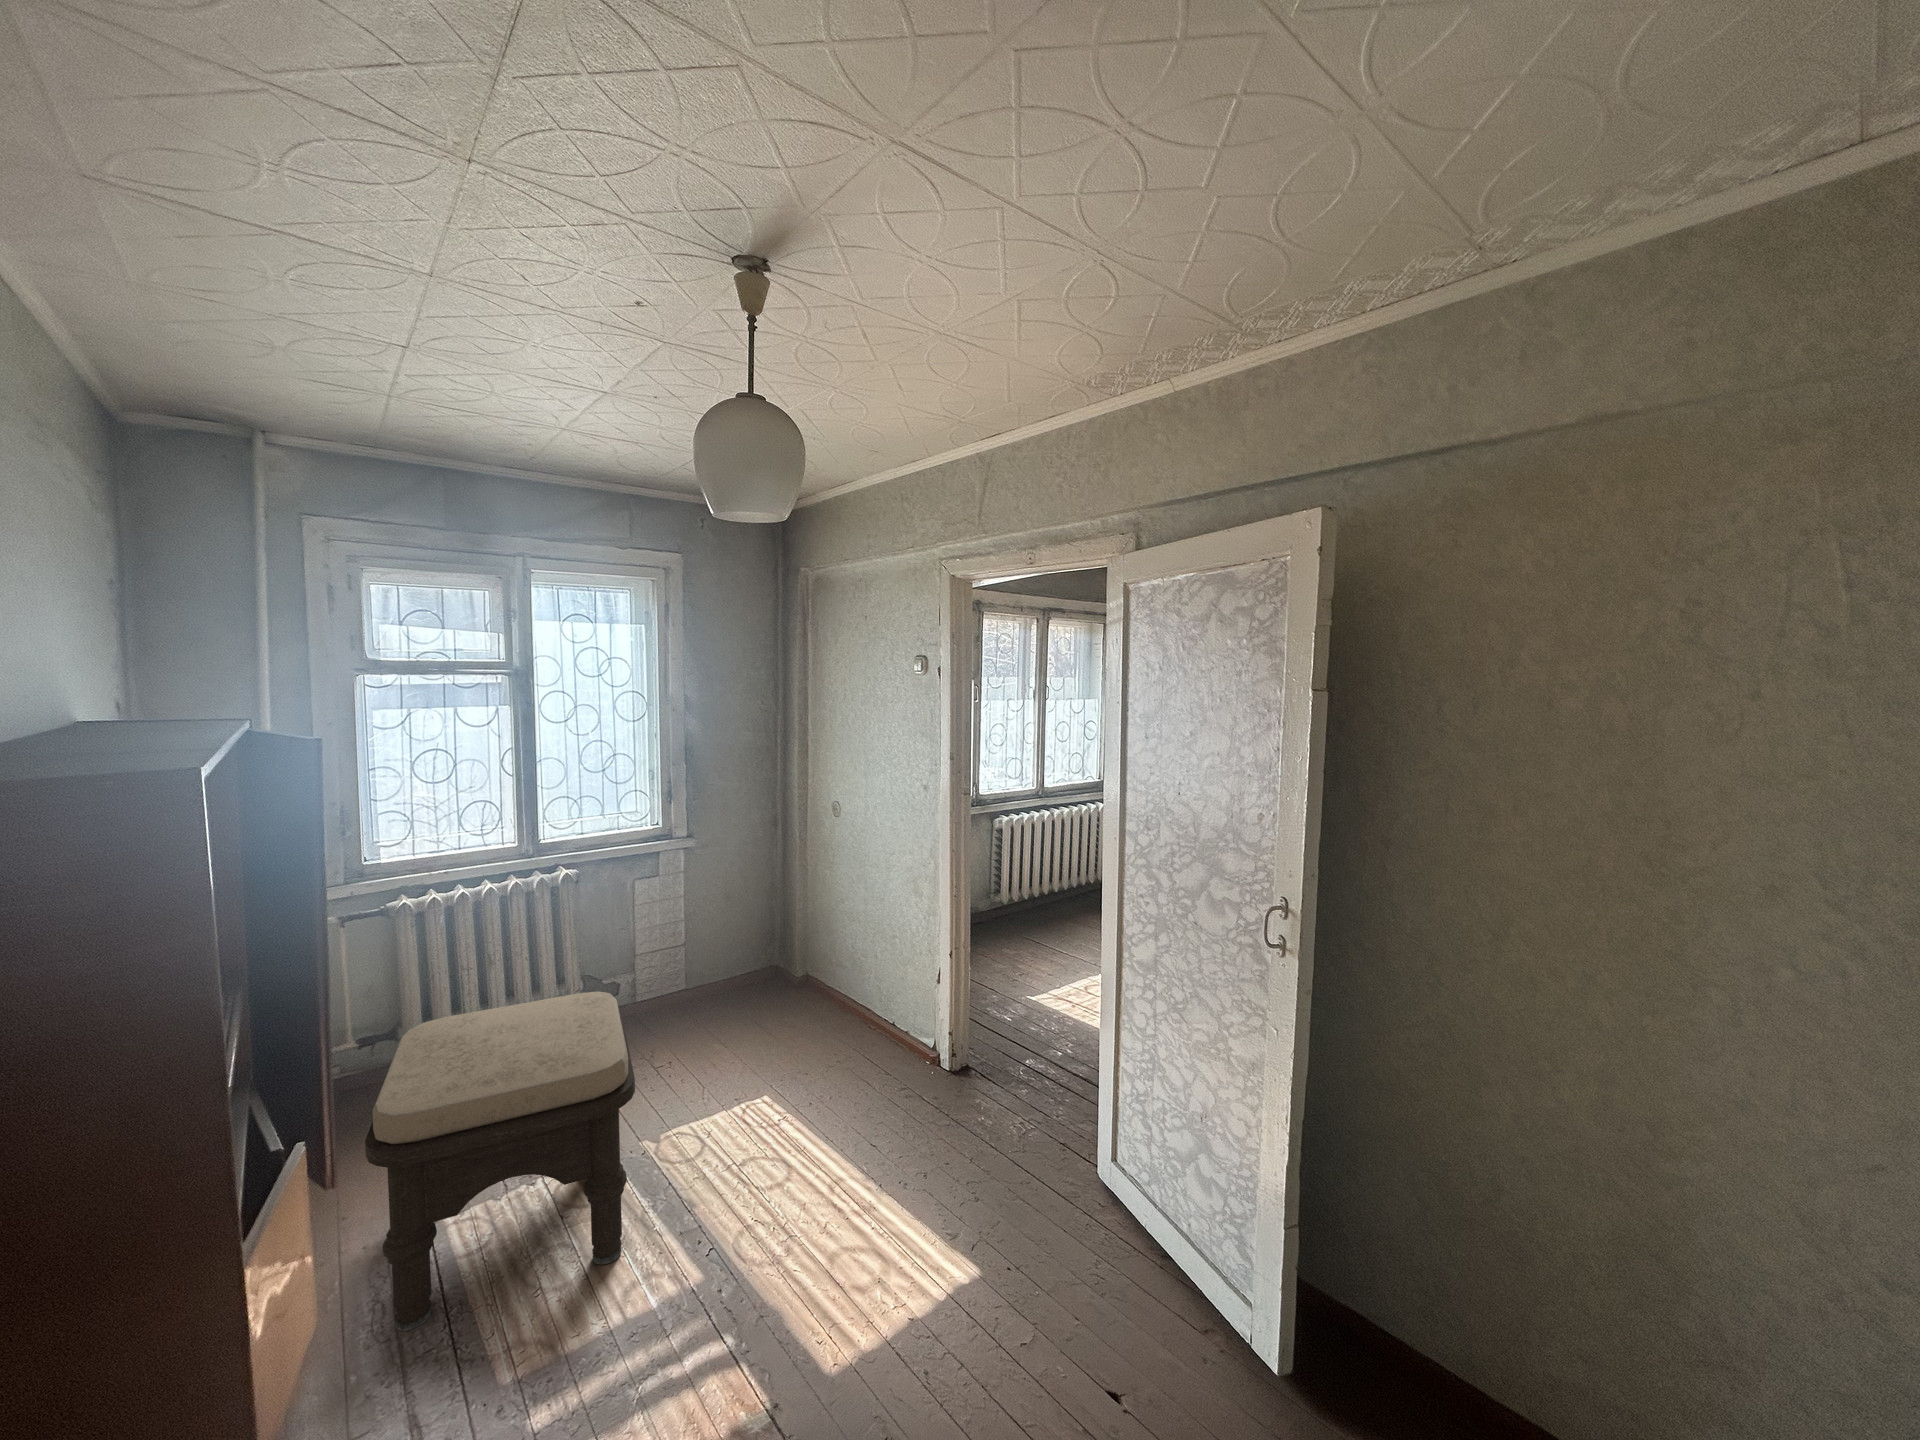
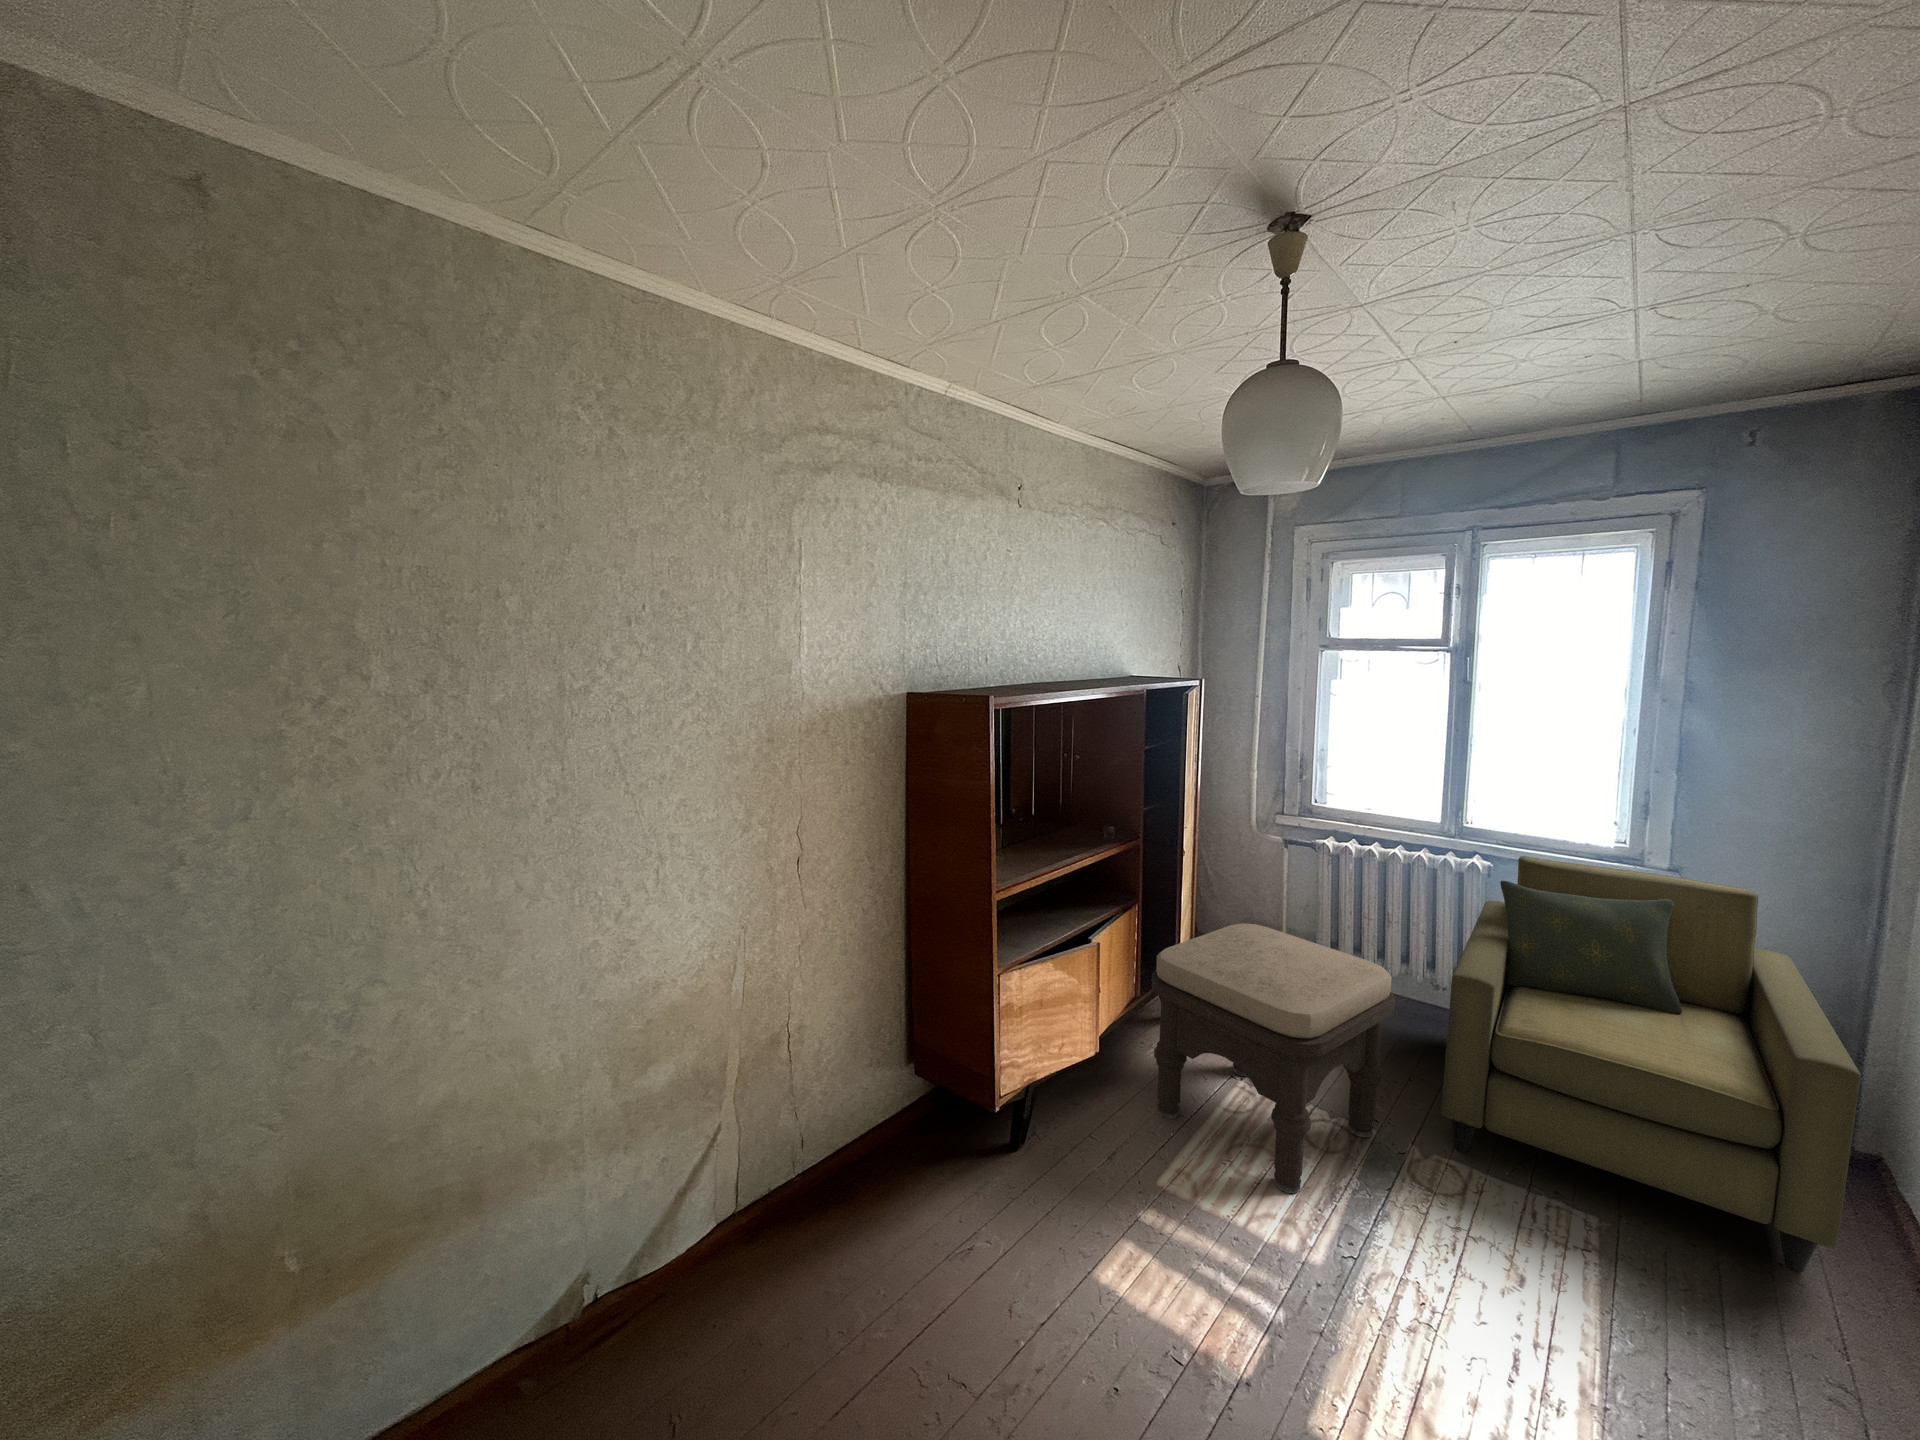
armchair: none [575,835,857,1120] -> present [1441,856,1861,1273]

